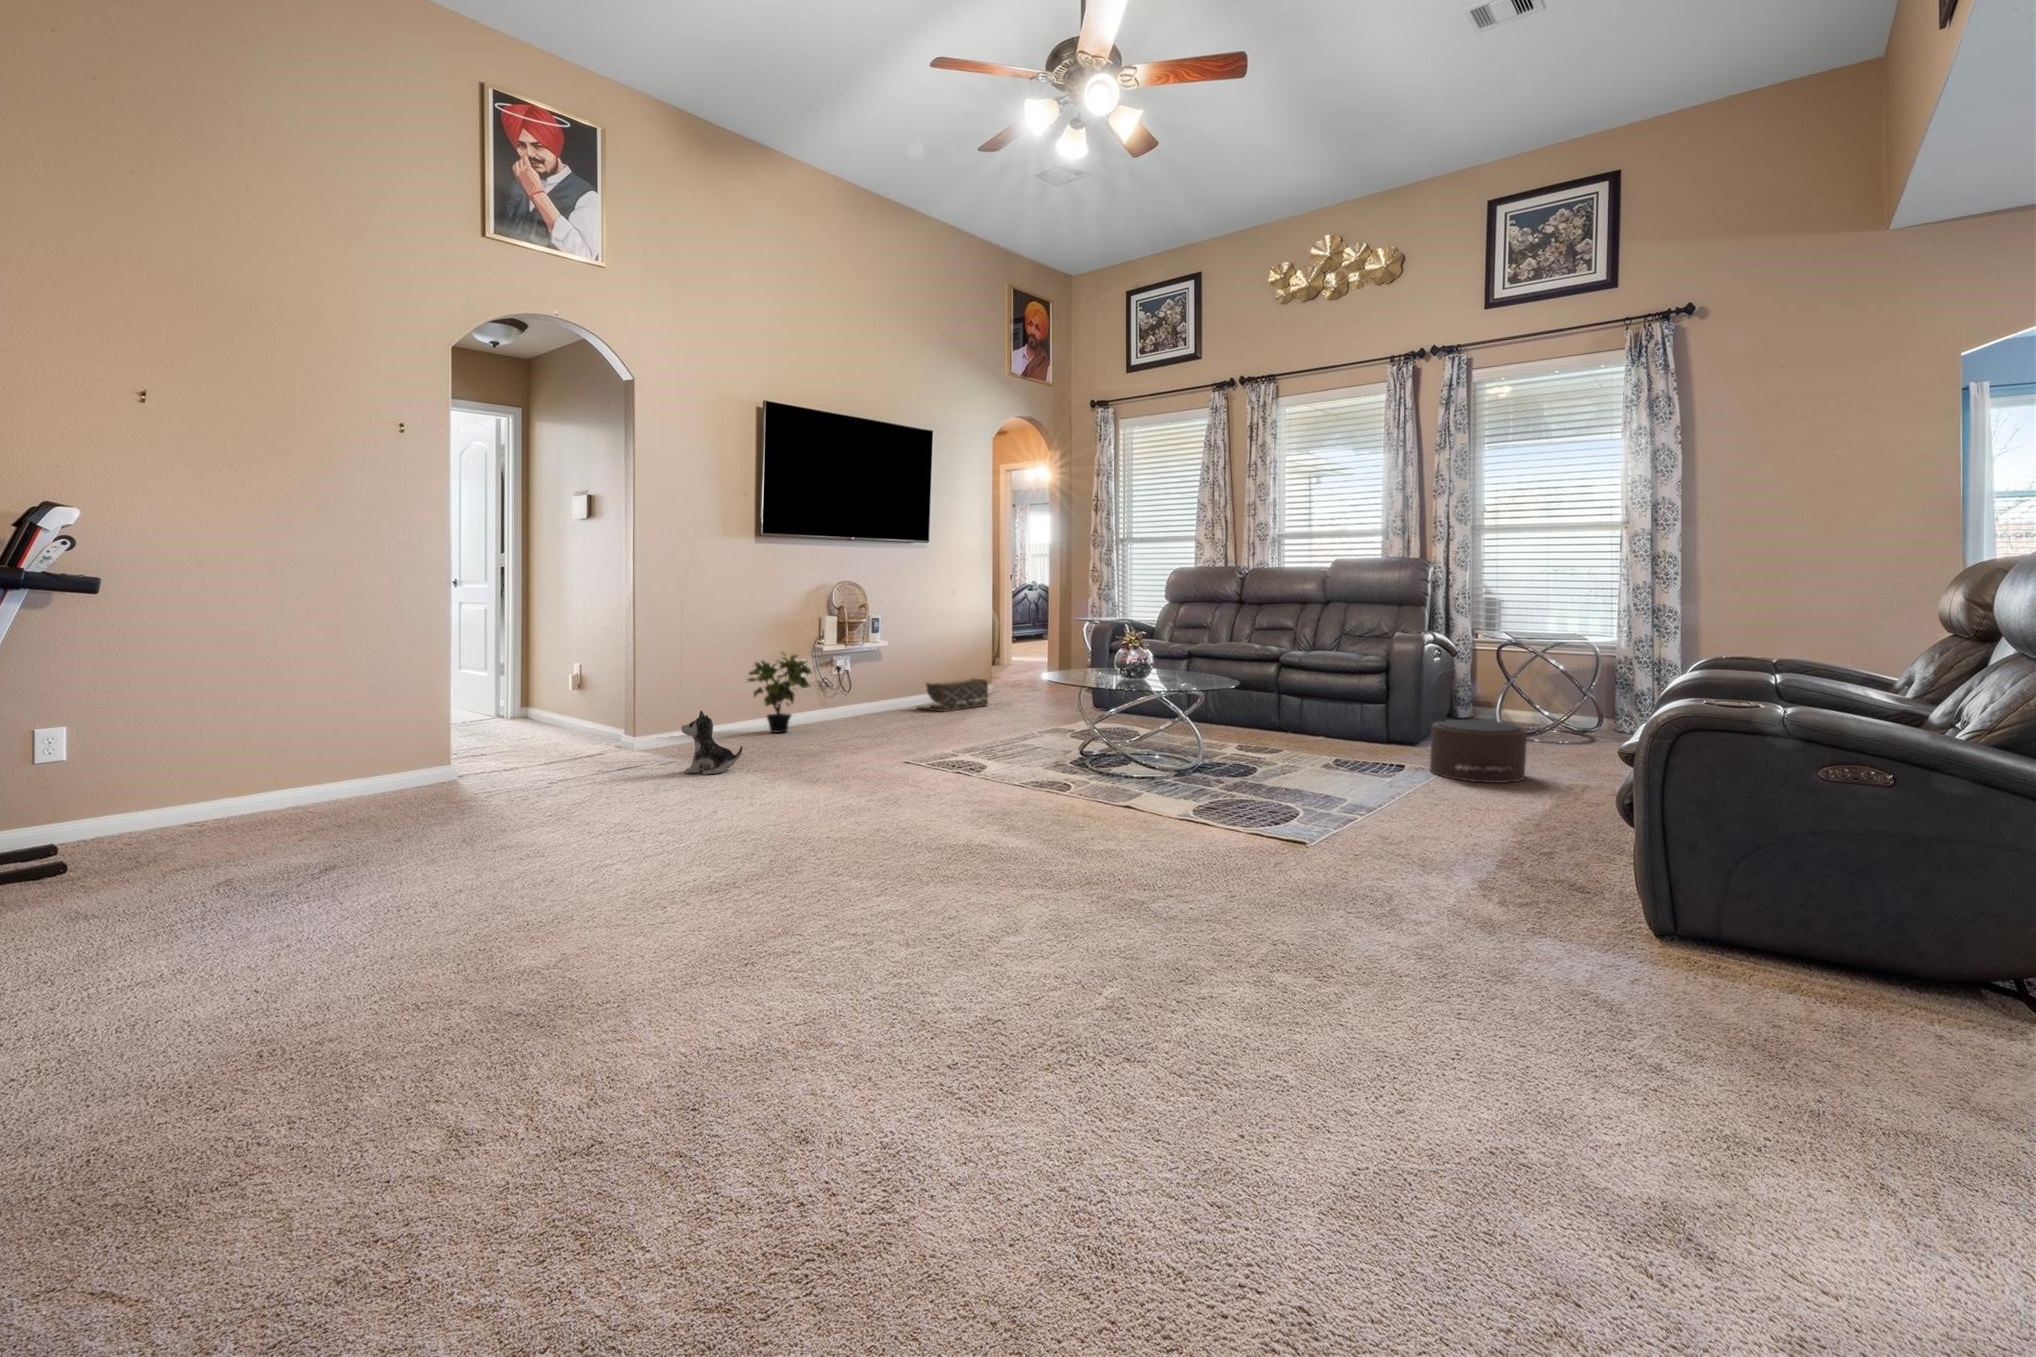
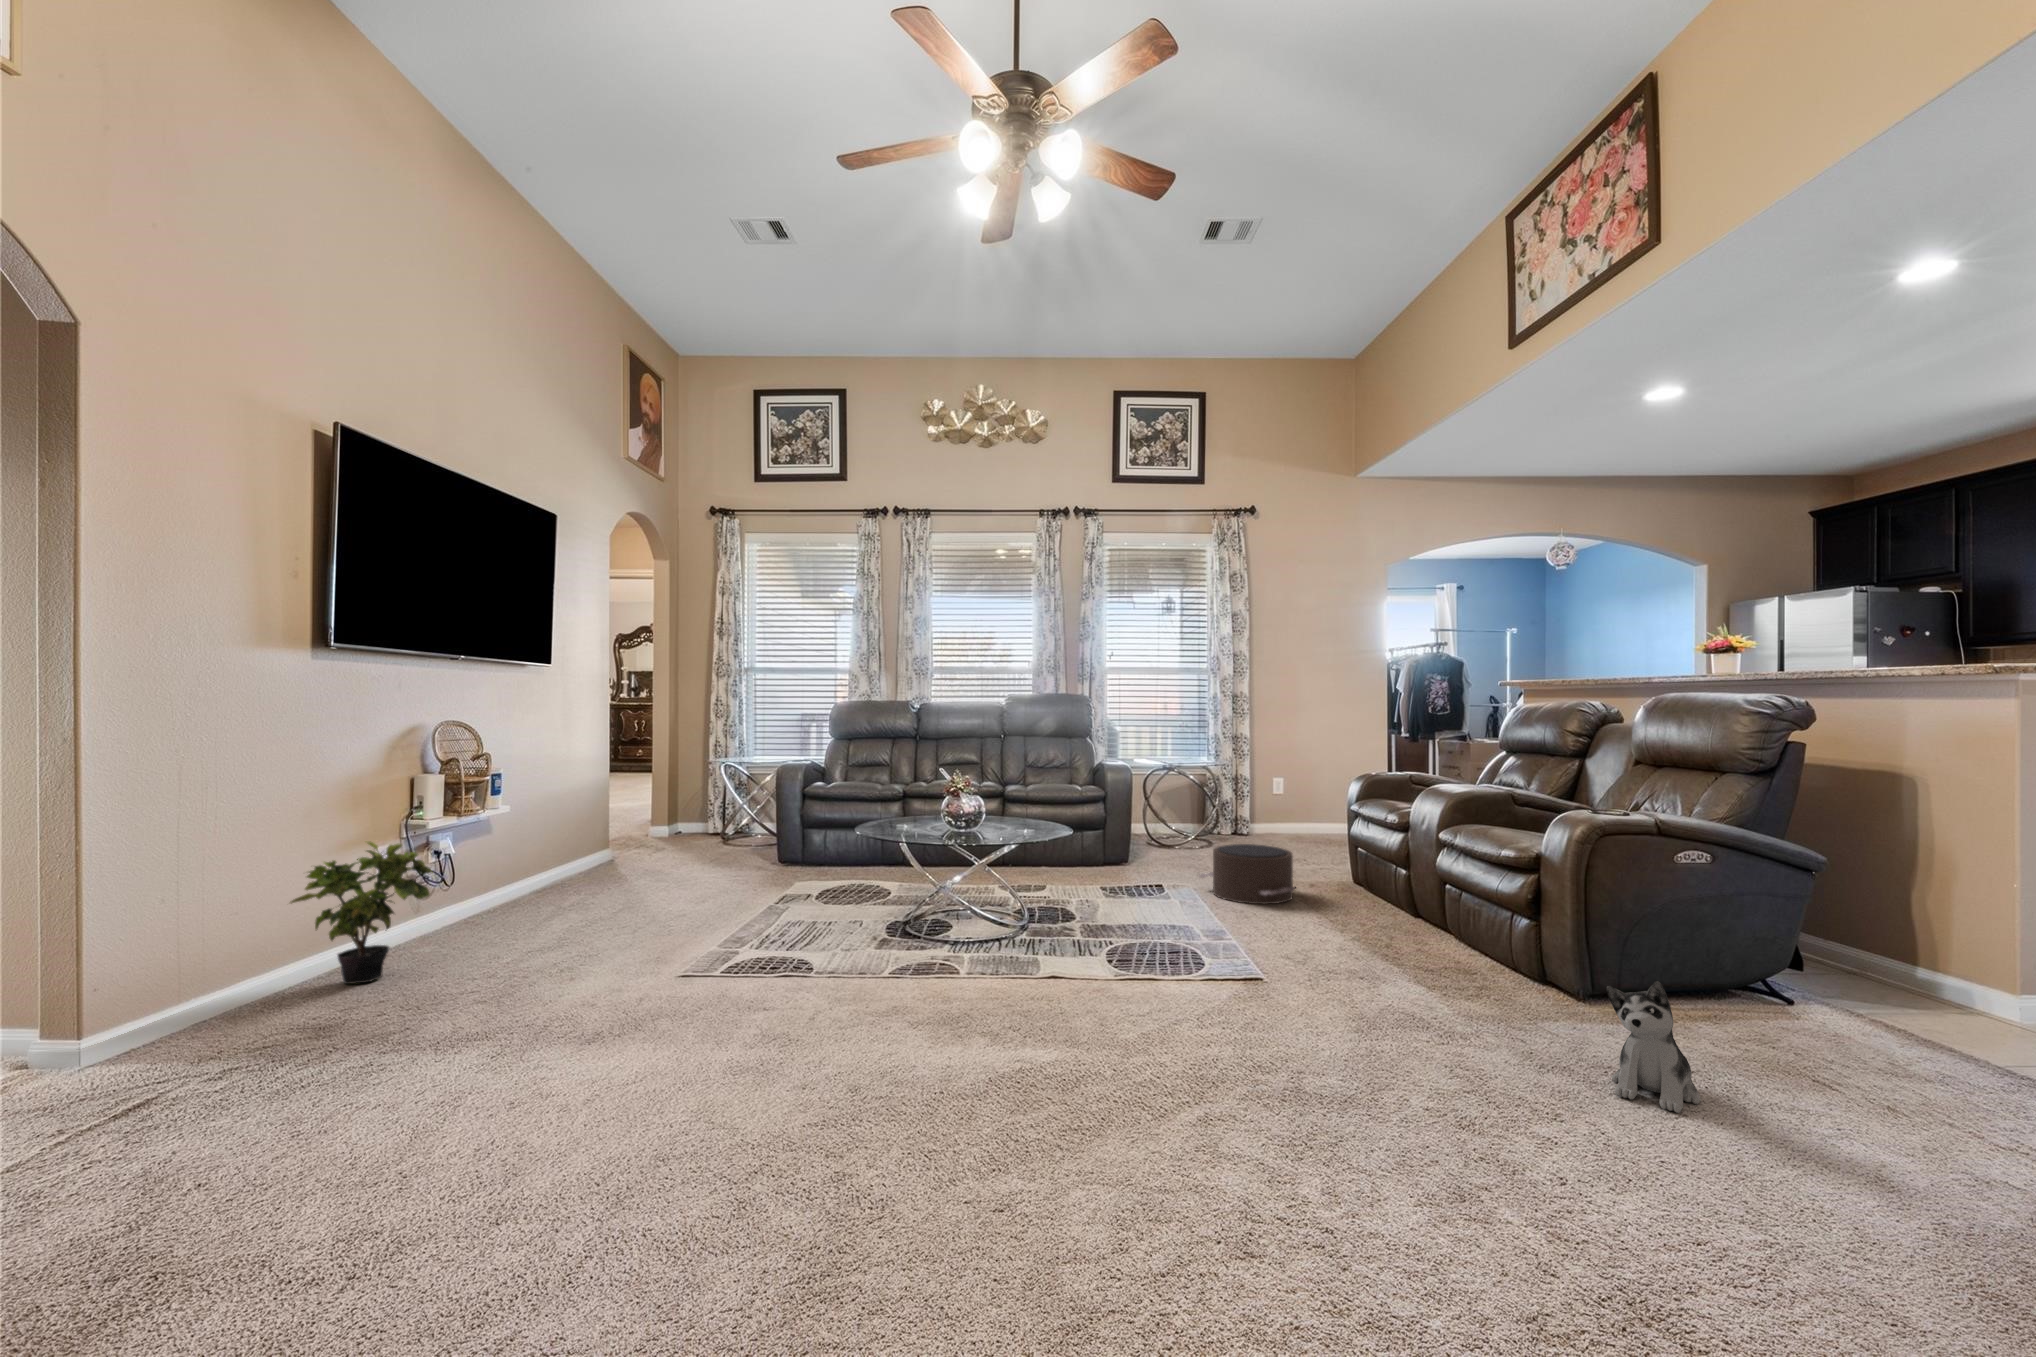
woven basket: present [918,679,988,712] -> none [531,841,629,895]
plush toy: present [682,710,742,775] -> present [1607,981,1700,1113]

